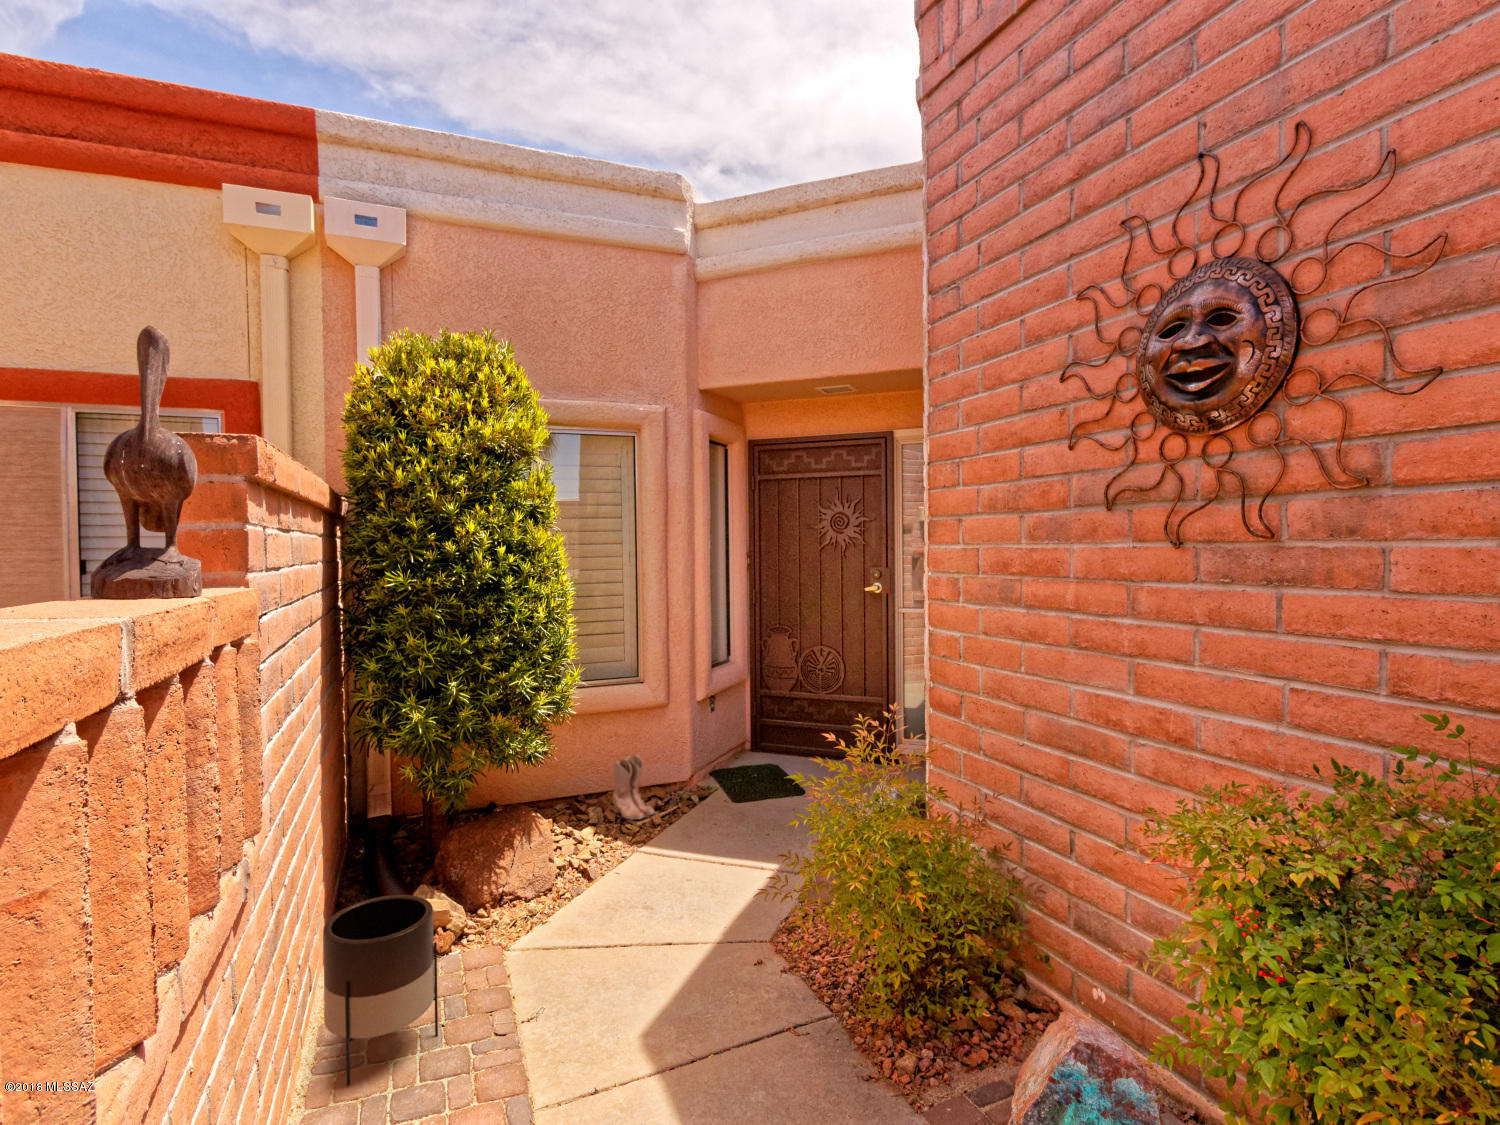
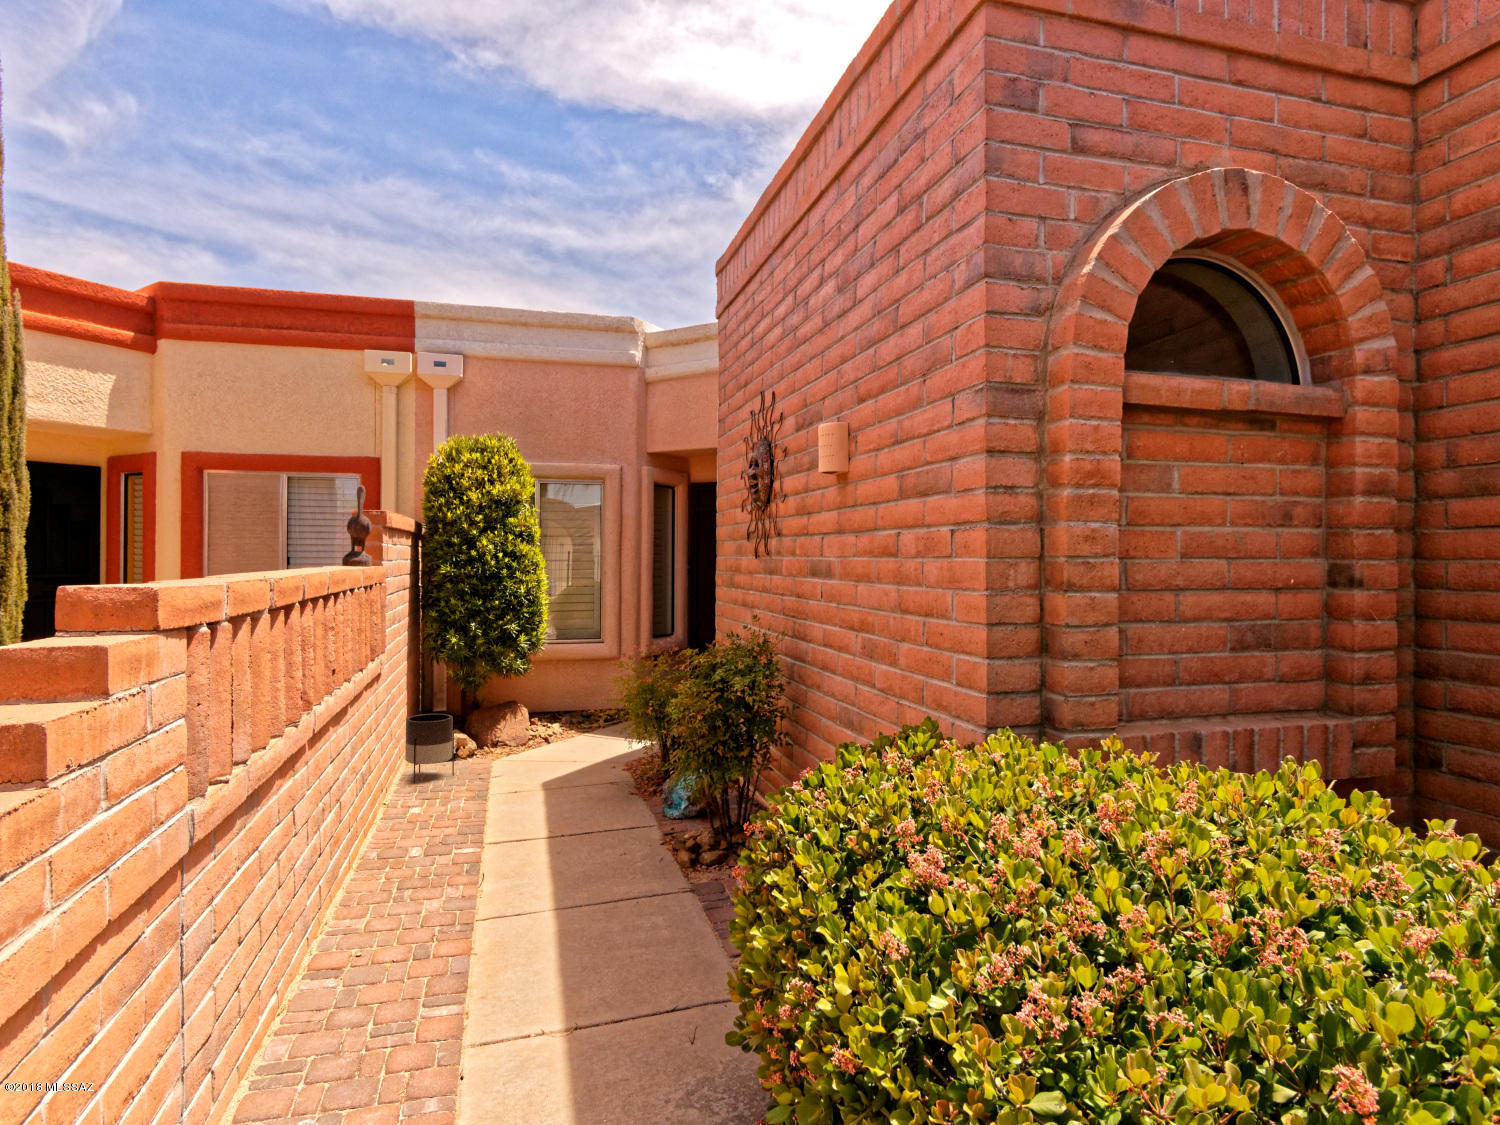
boots: present [612,755,655,820] -> none [577,686,602,723]

